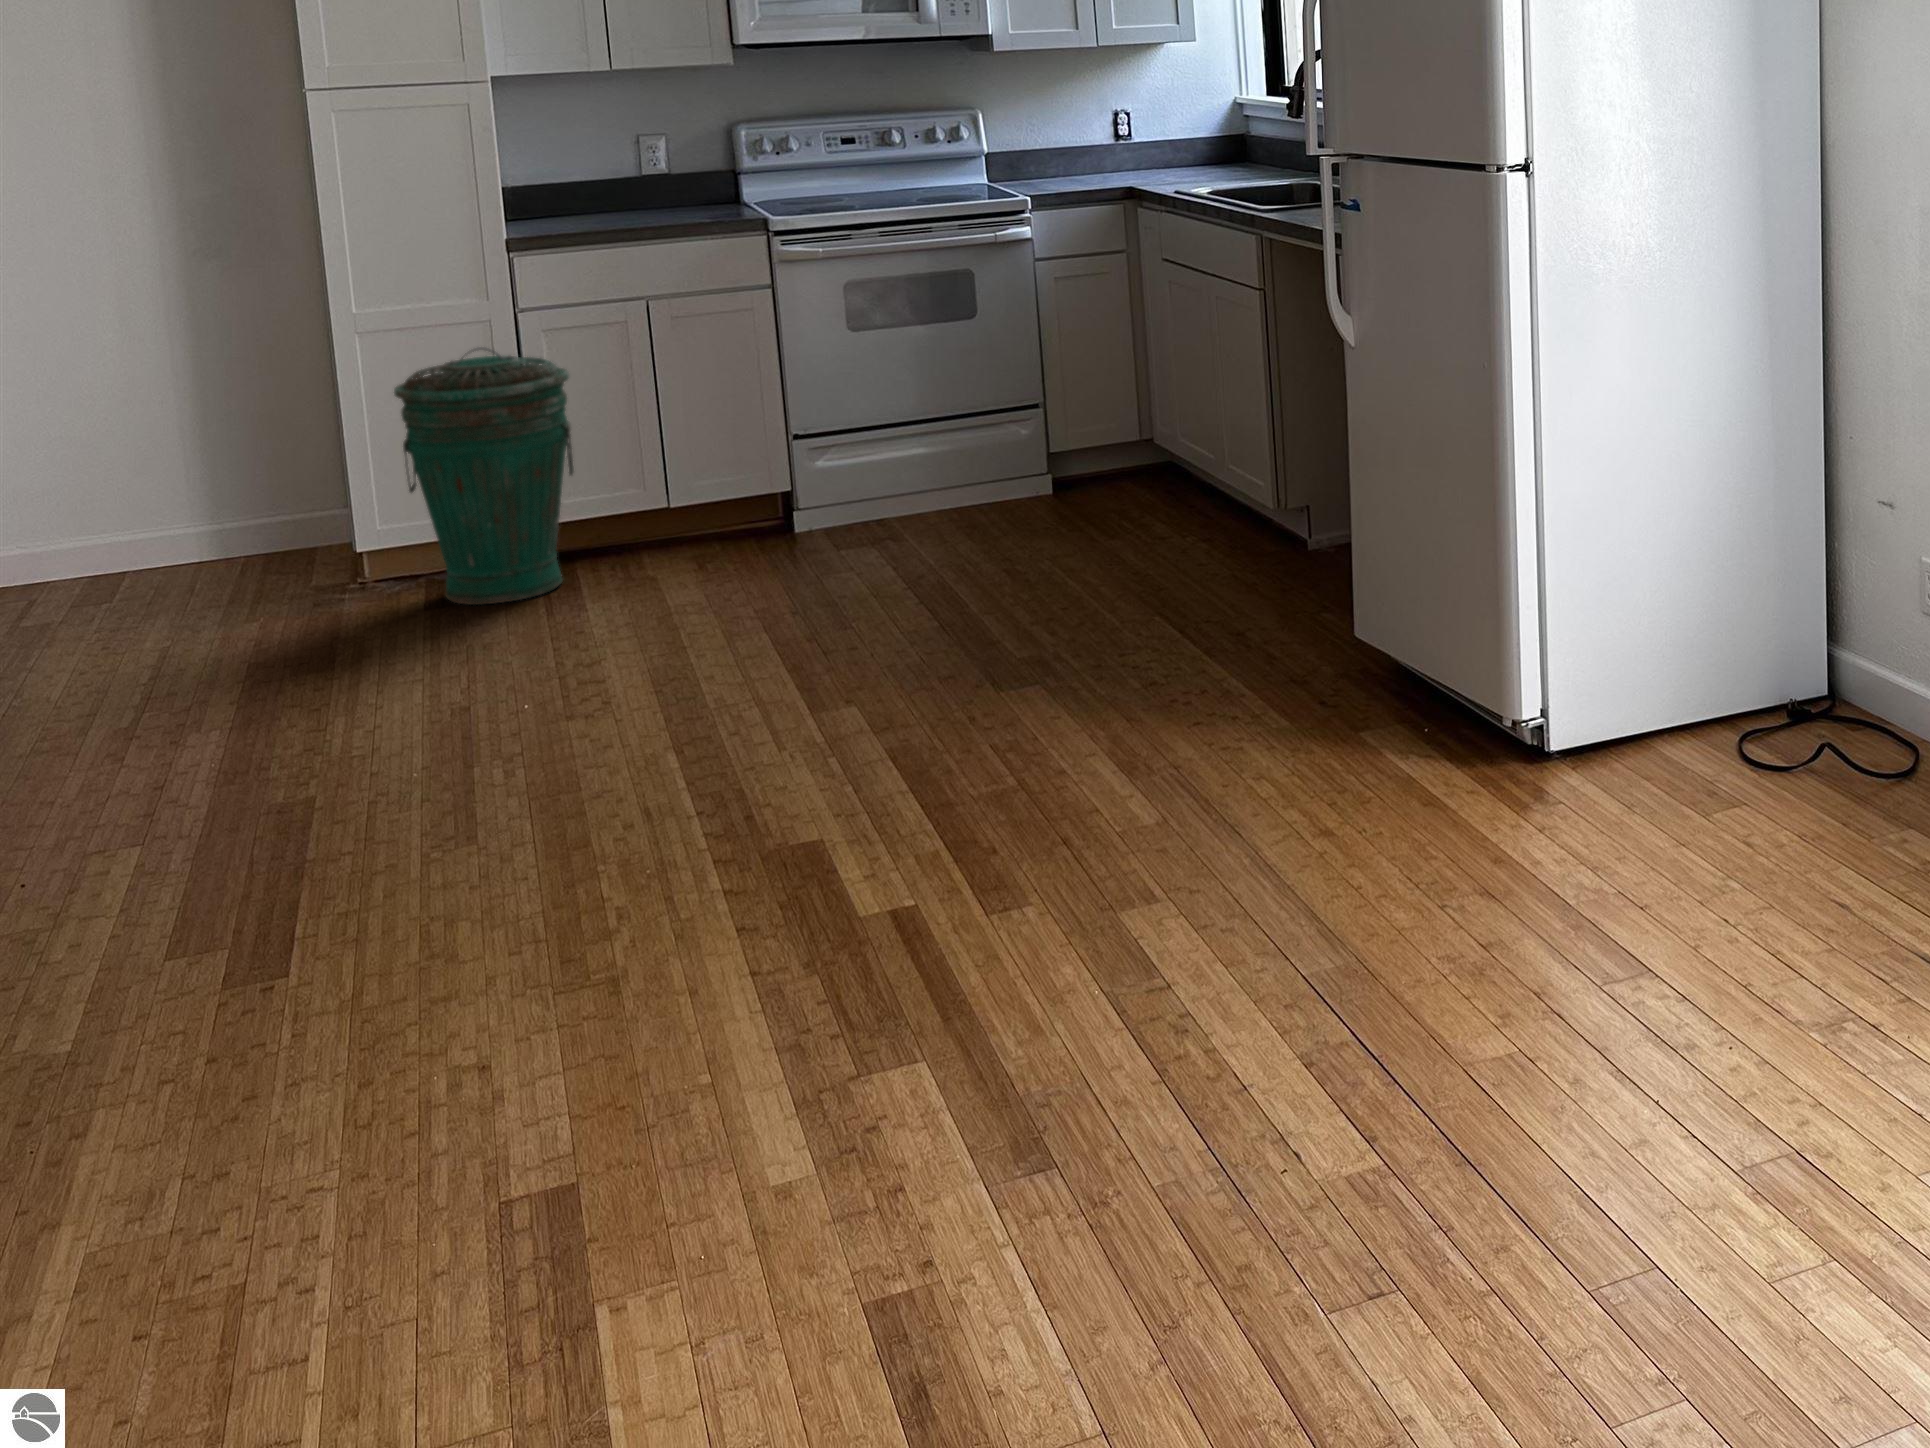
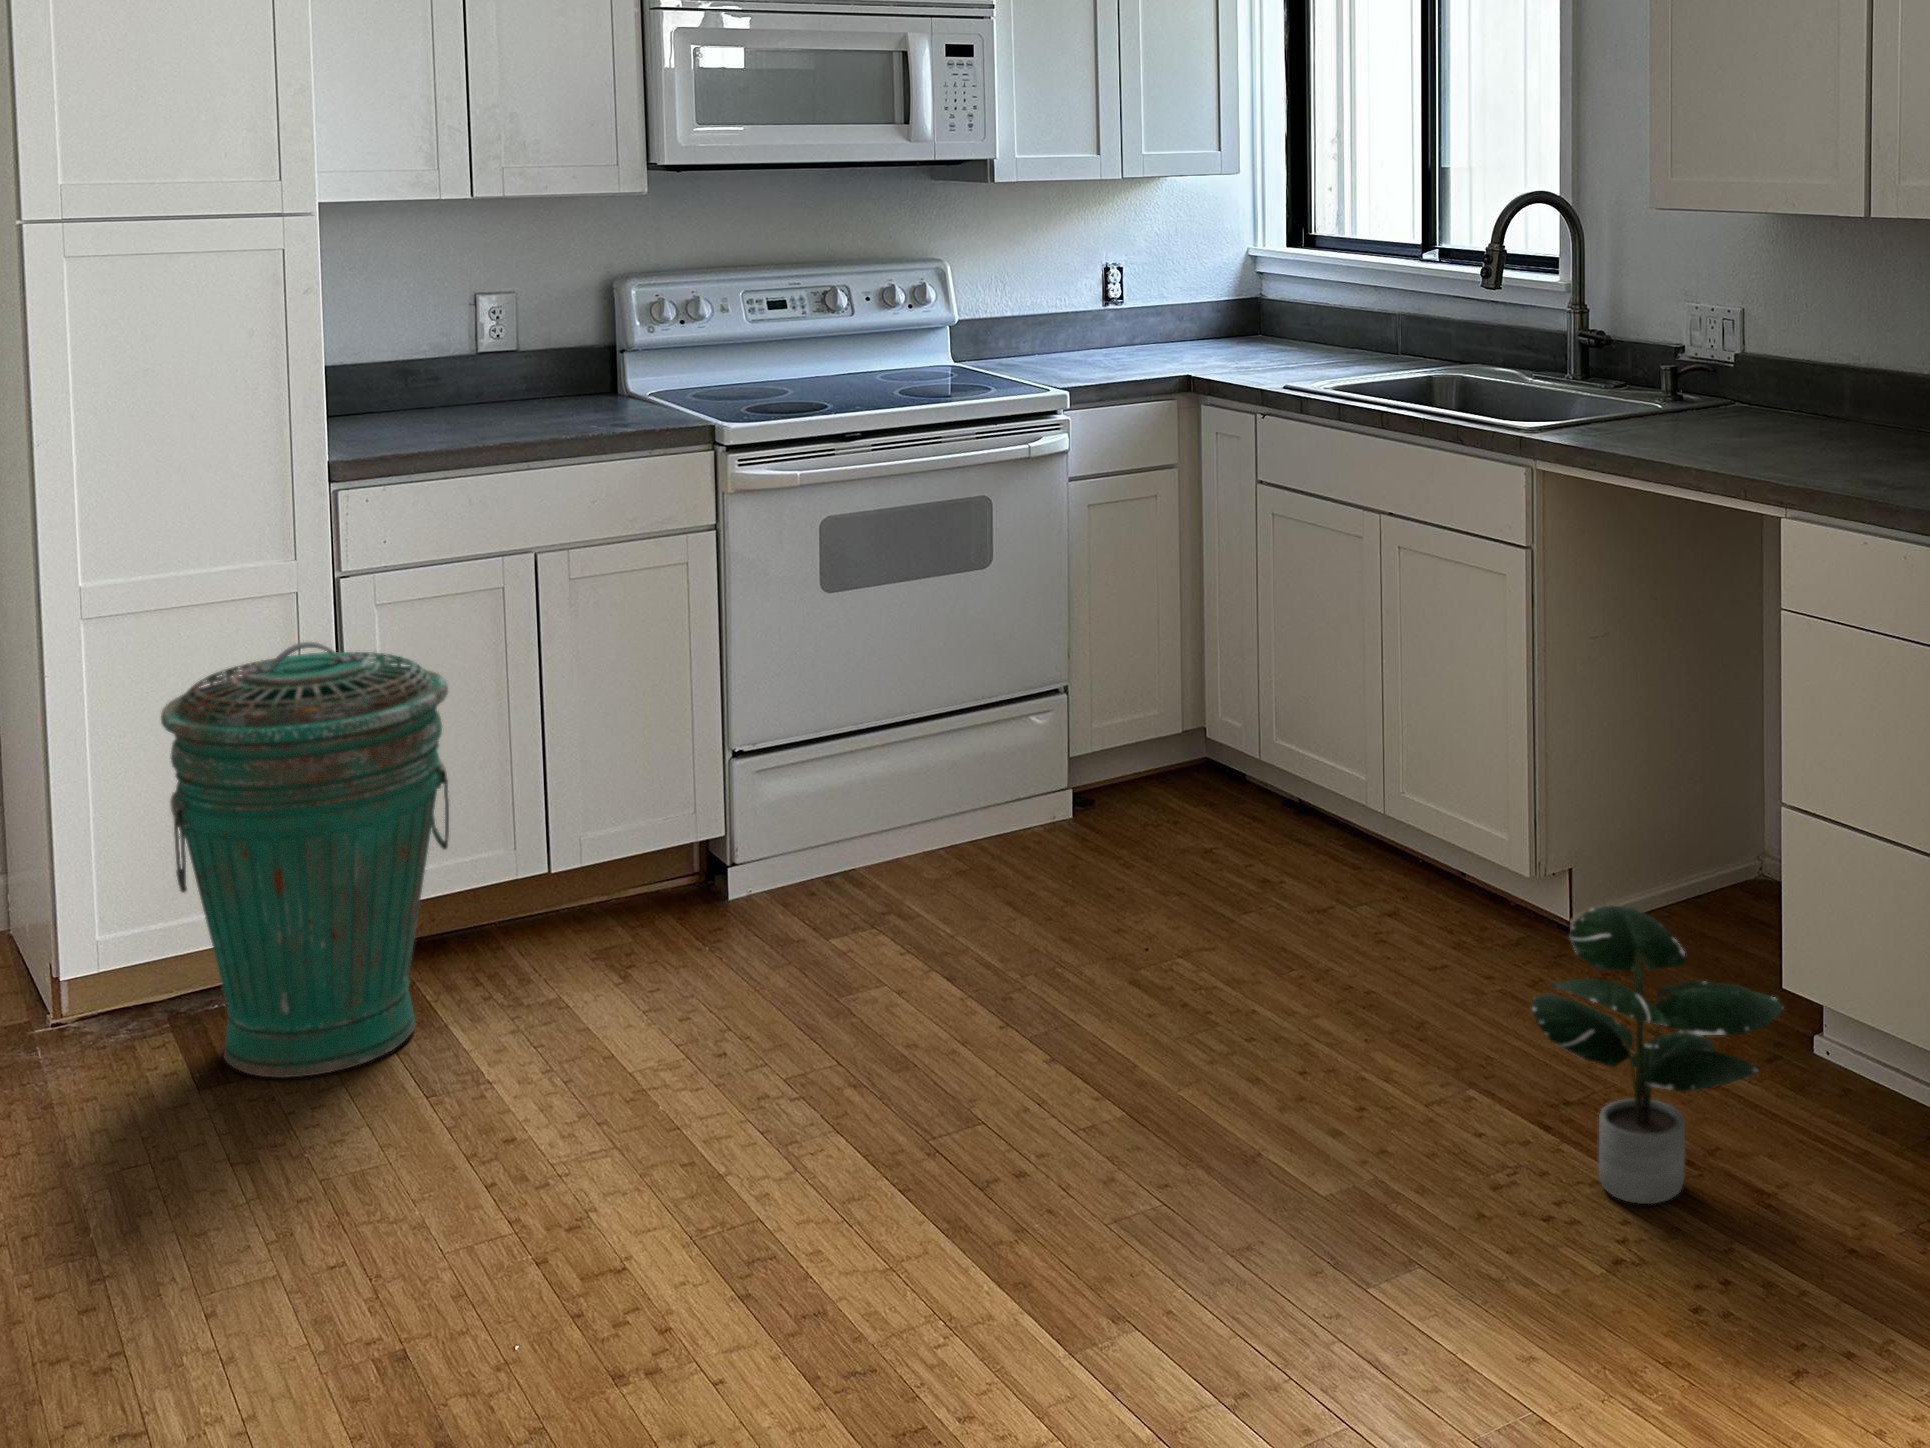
potted plant: none [1122,494,1274,664] -> present [1532,905,1783,1204]

